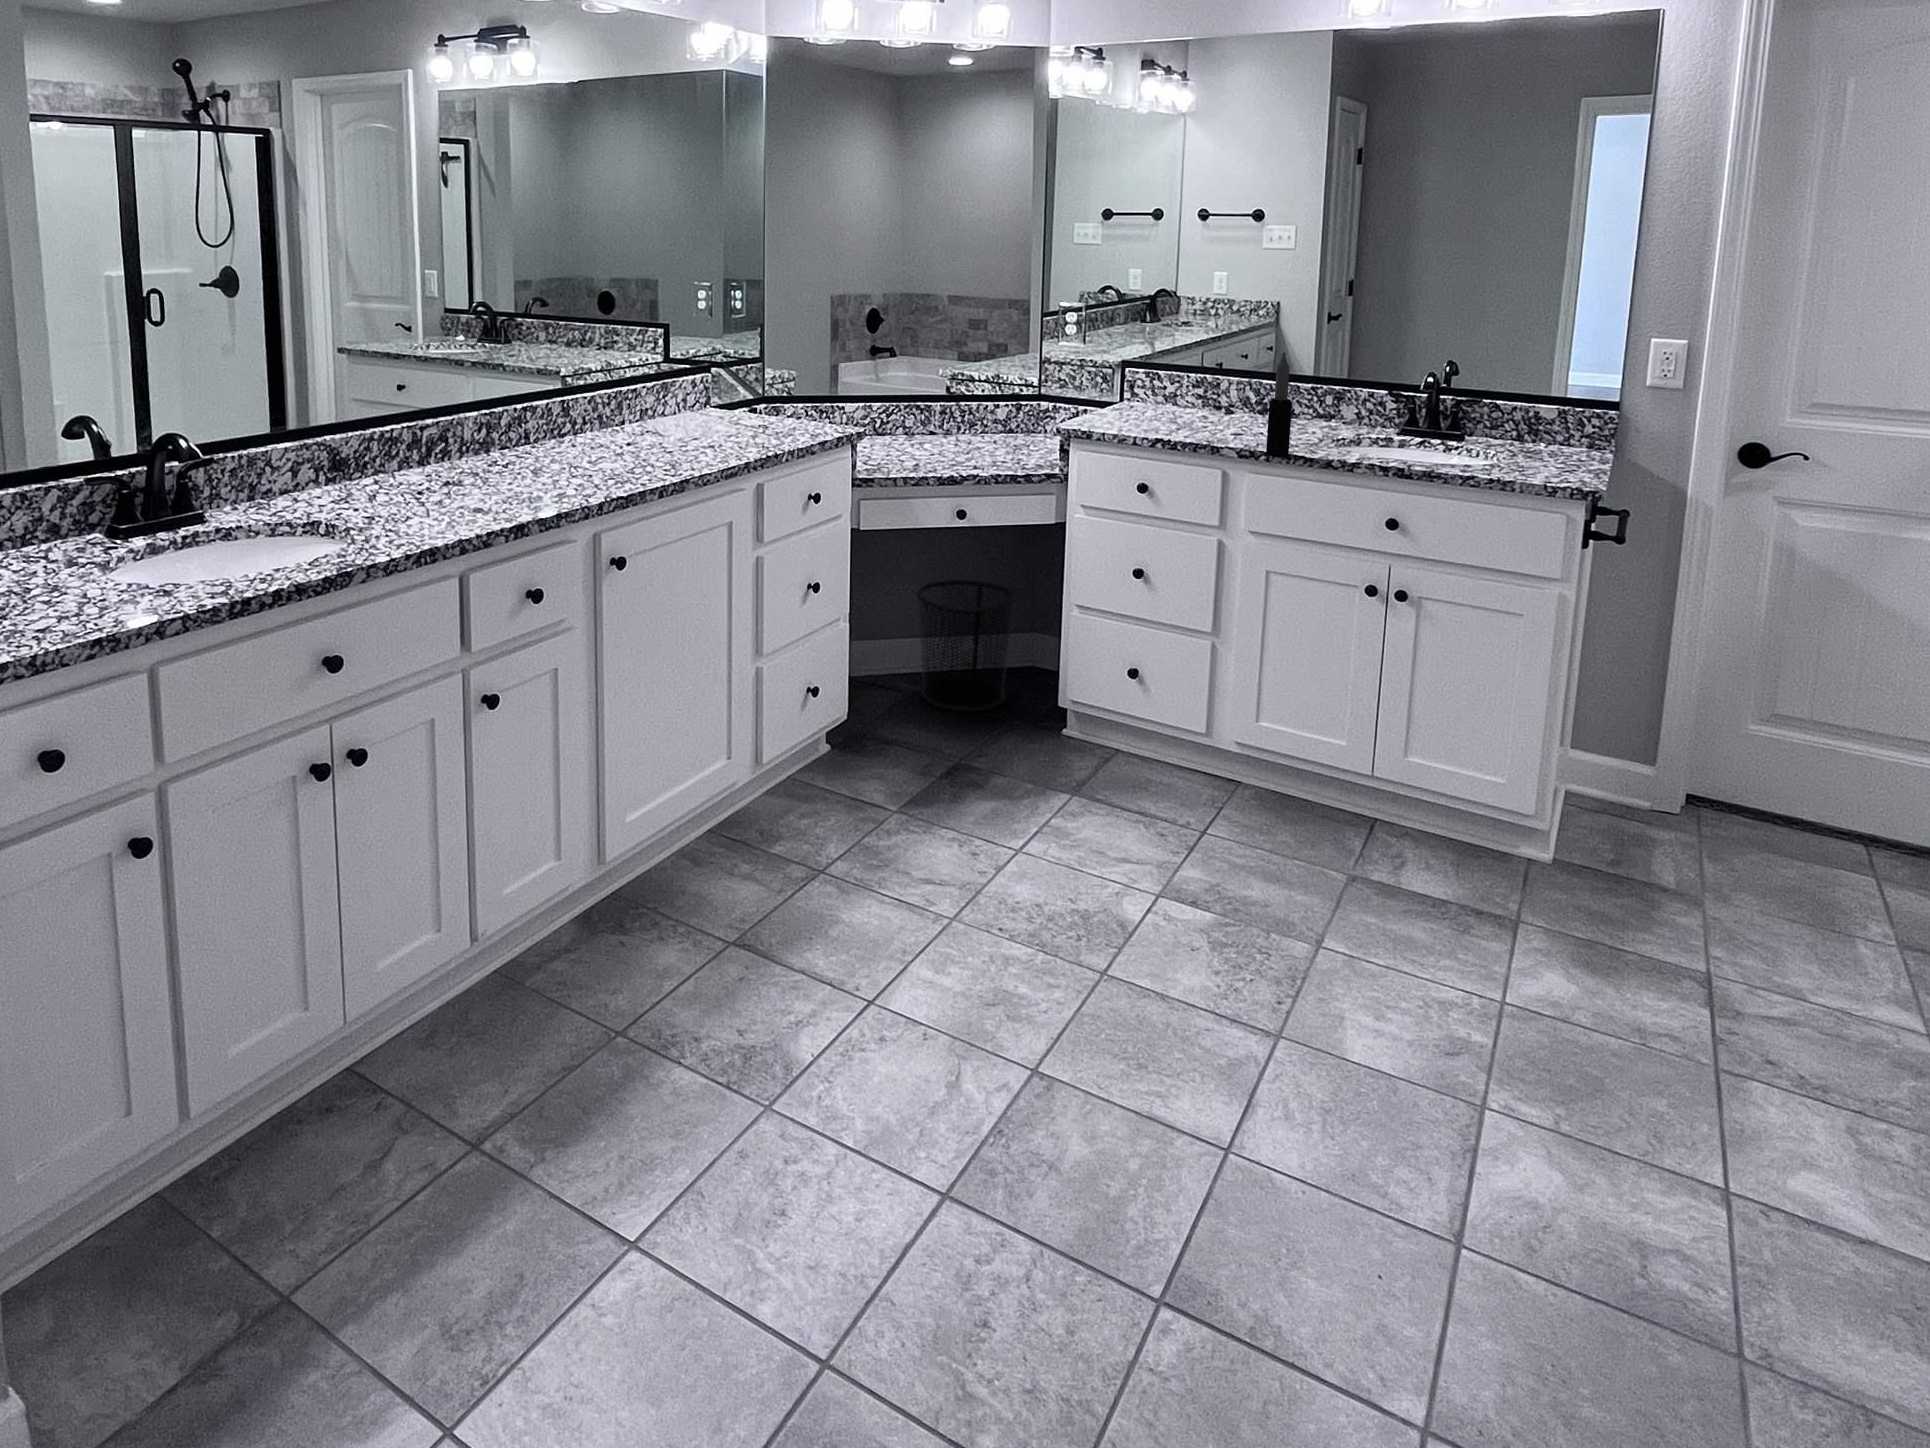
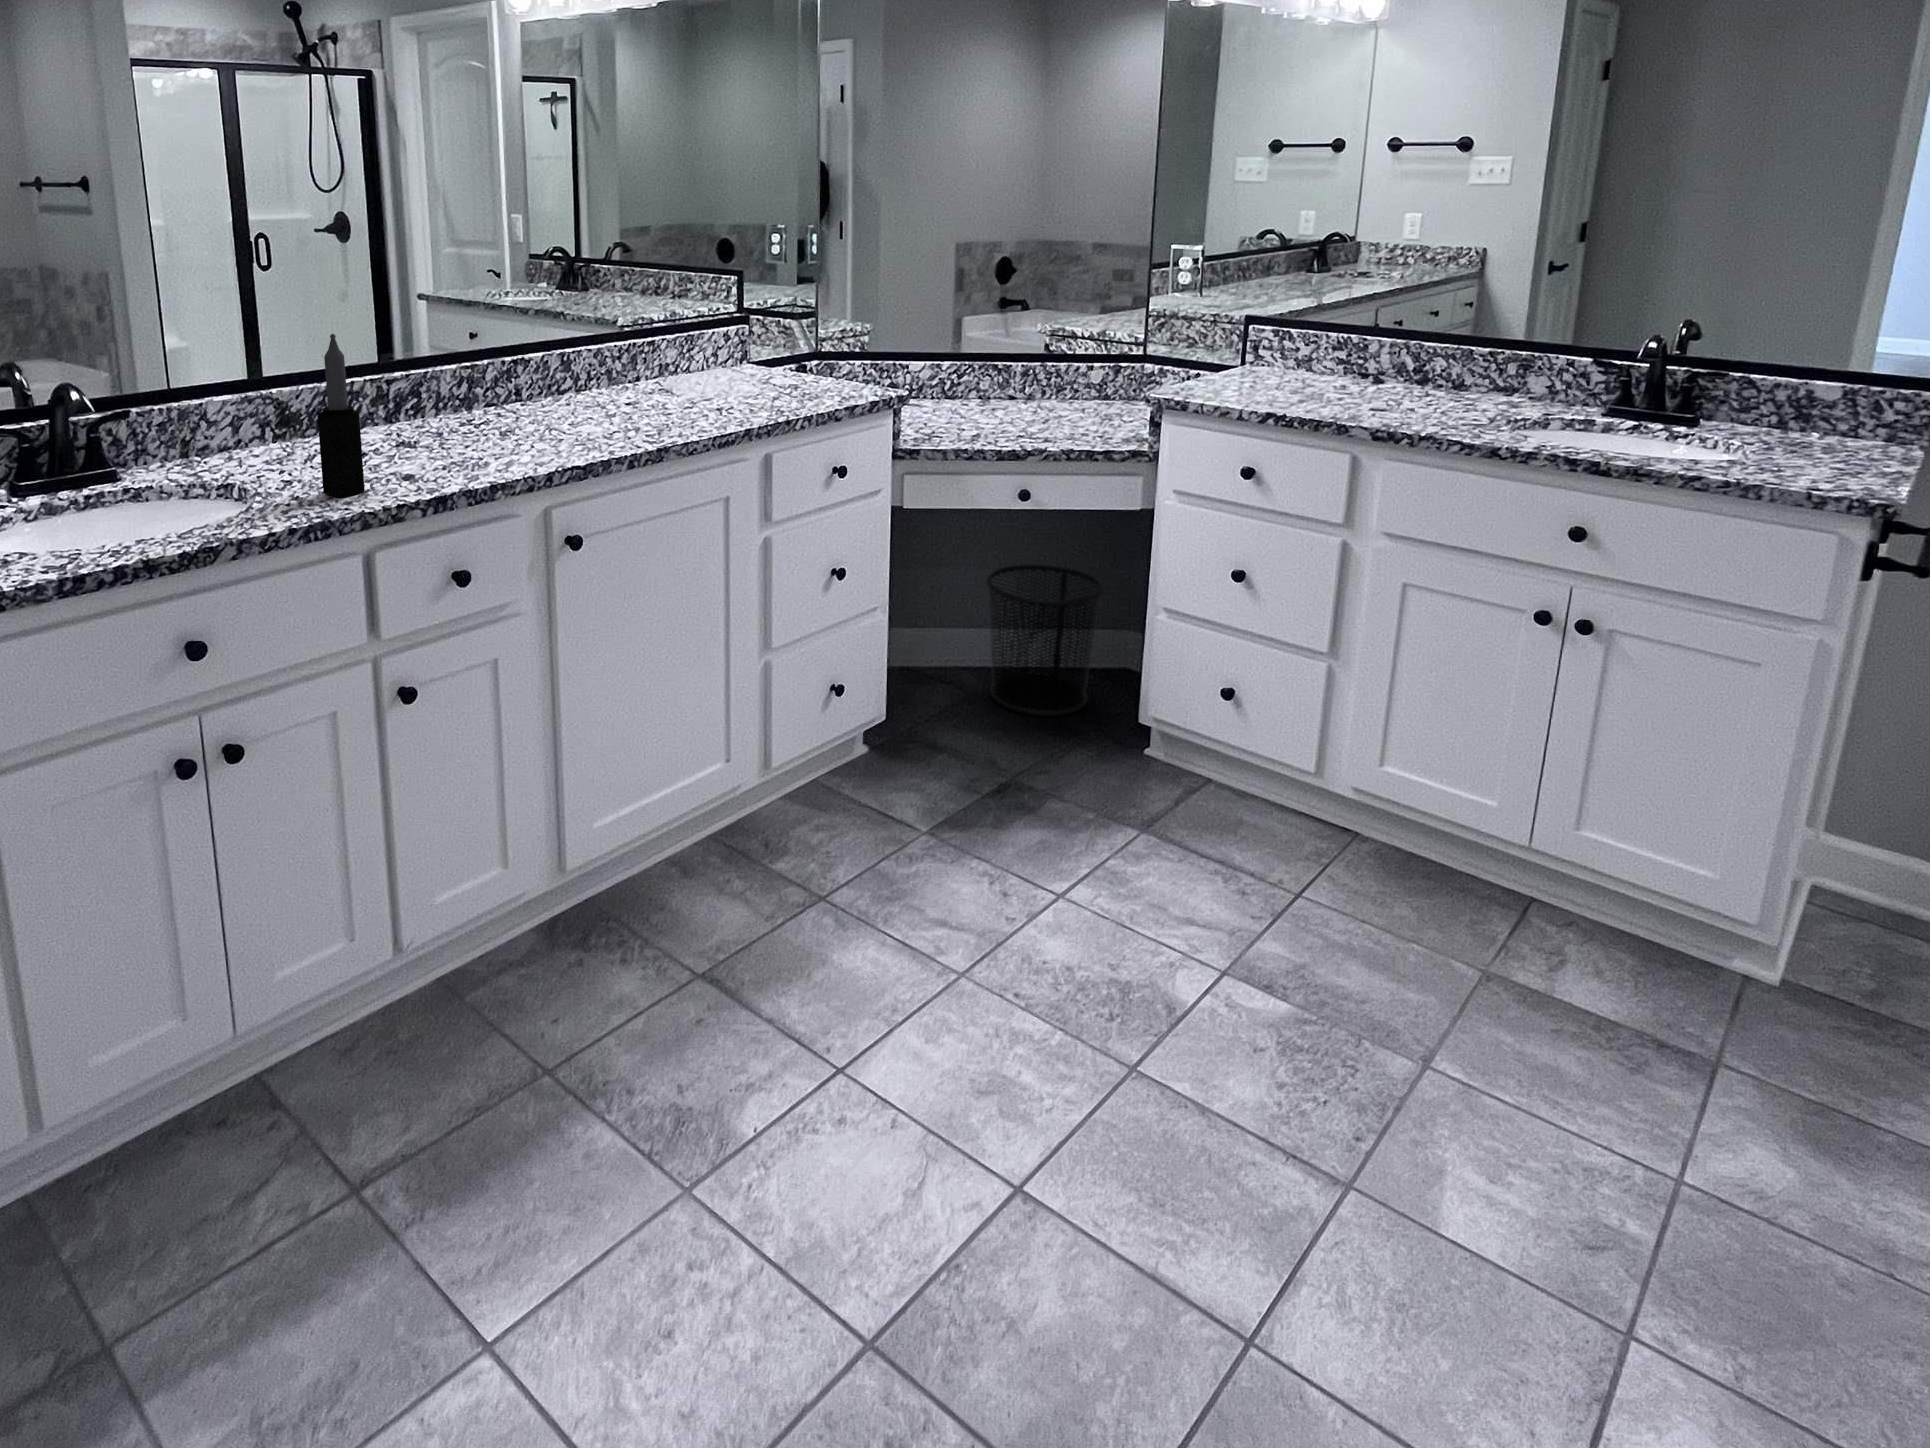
candle: present [1266,352,1292,456] -> present [317,334,365,497]

